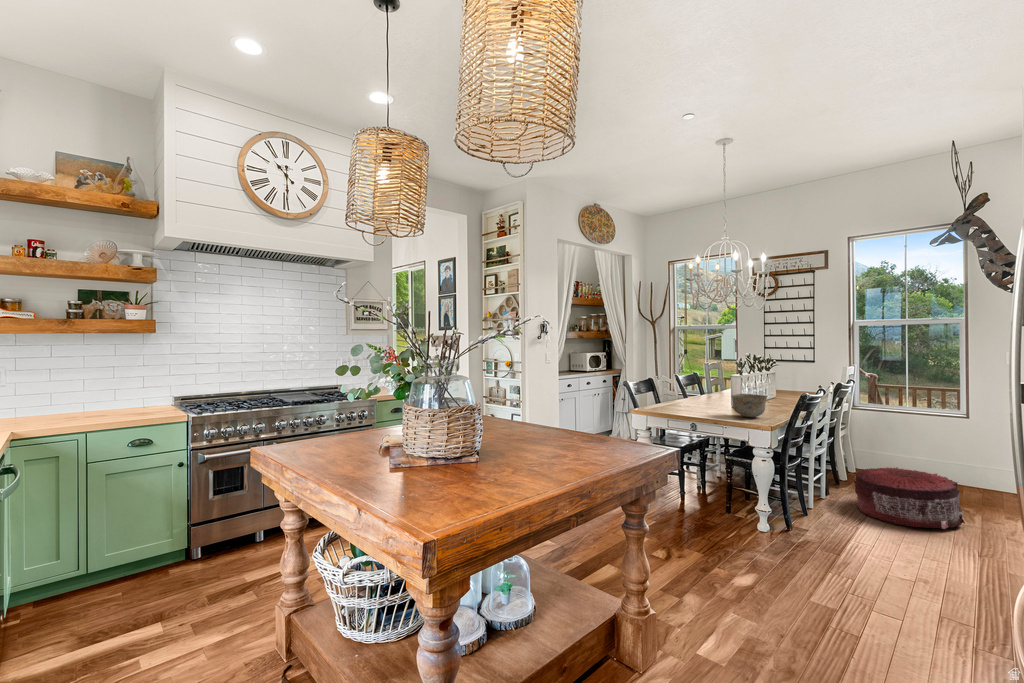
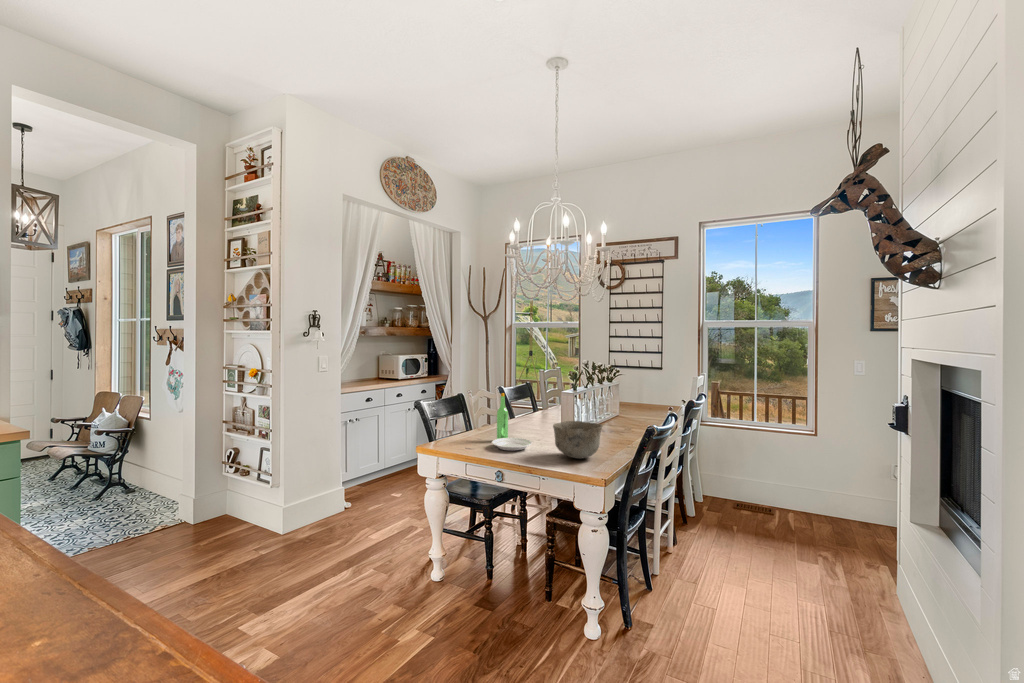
plate: none [686,376,715,413] -> present [492,393,532,451]
pouf: present [854,467,965,529] -> none [707,506,836,600]

